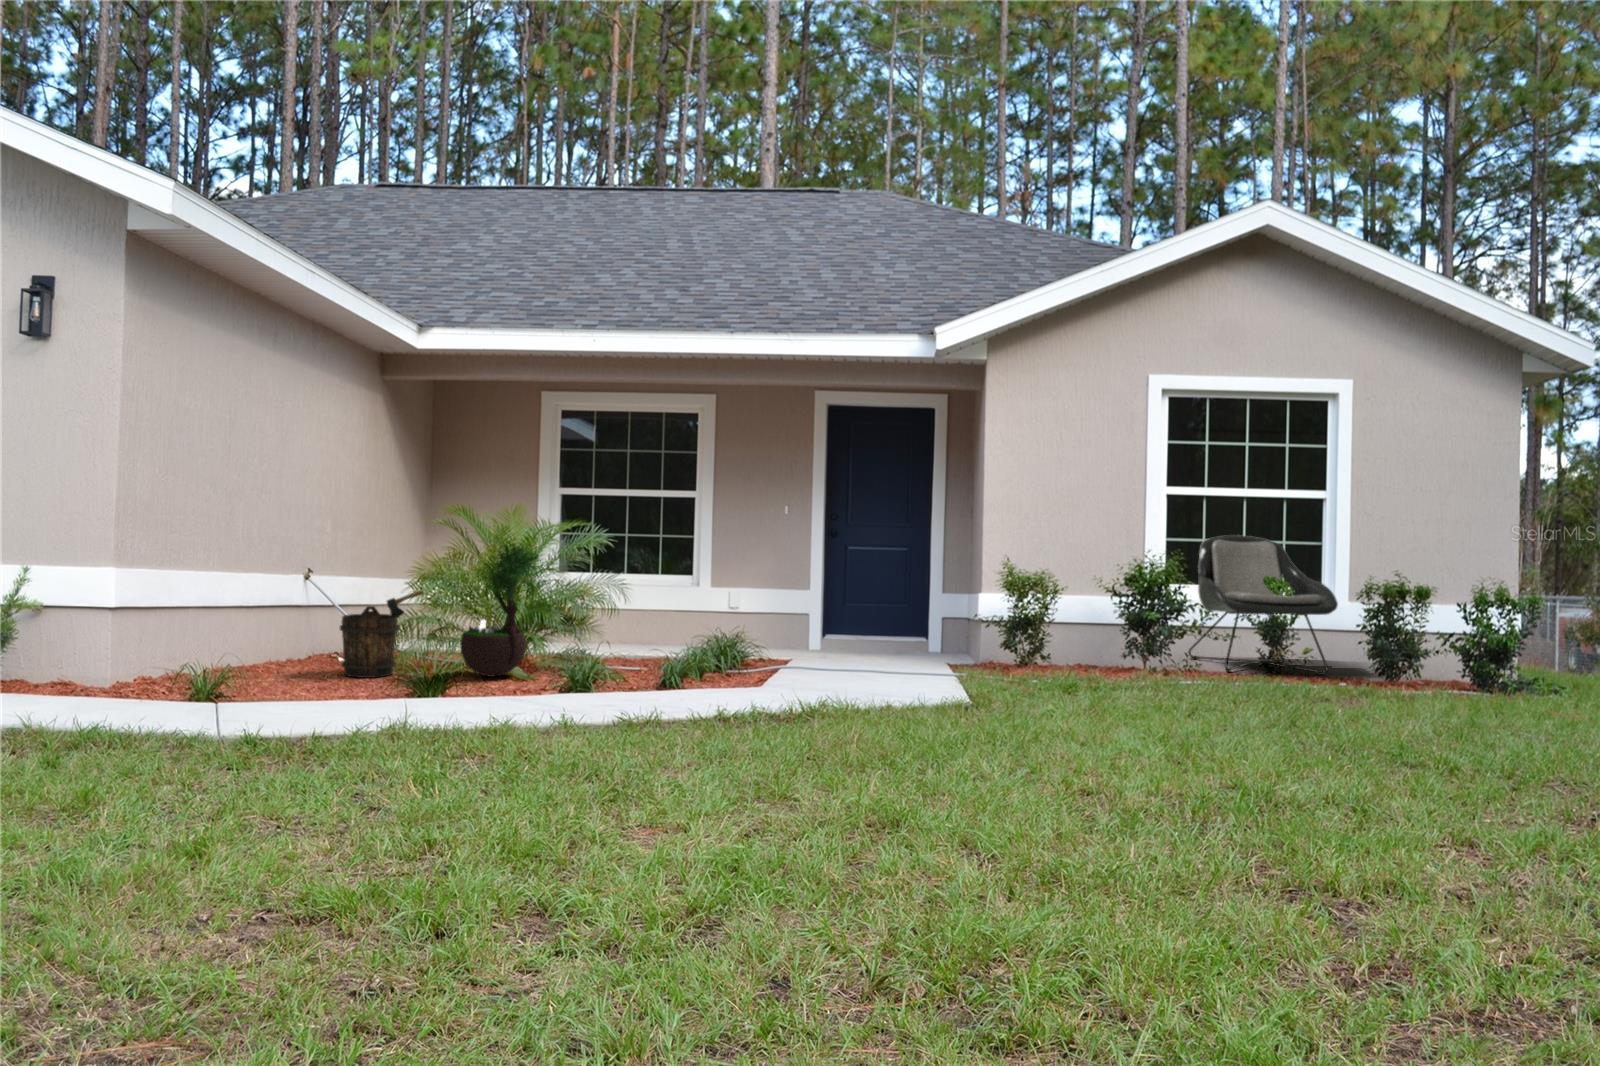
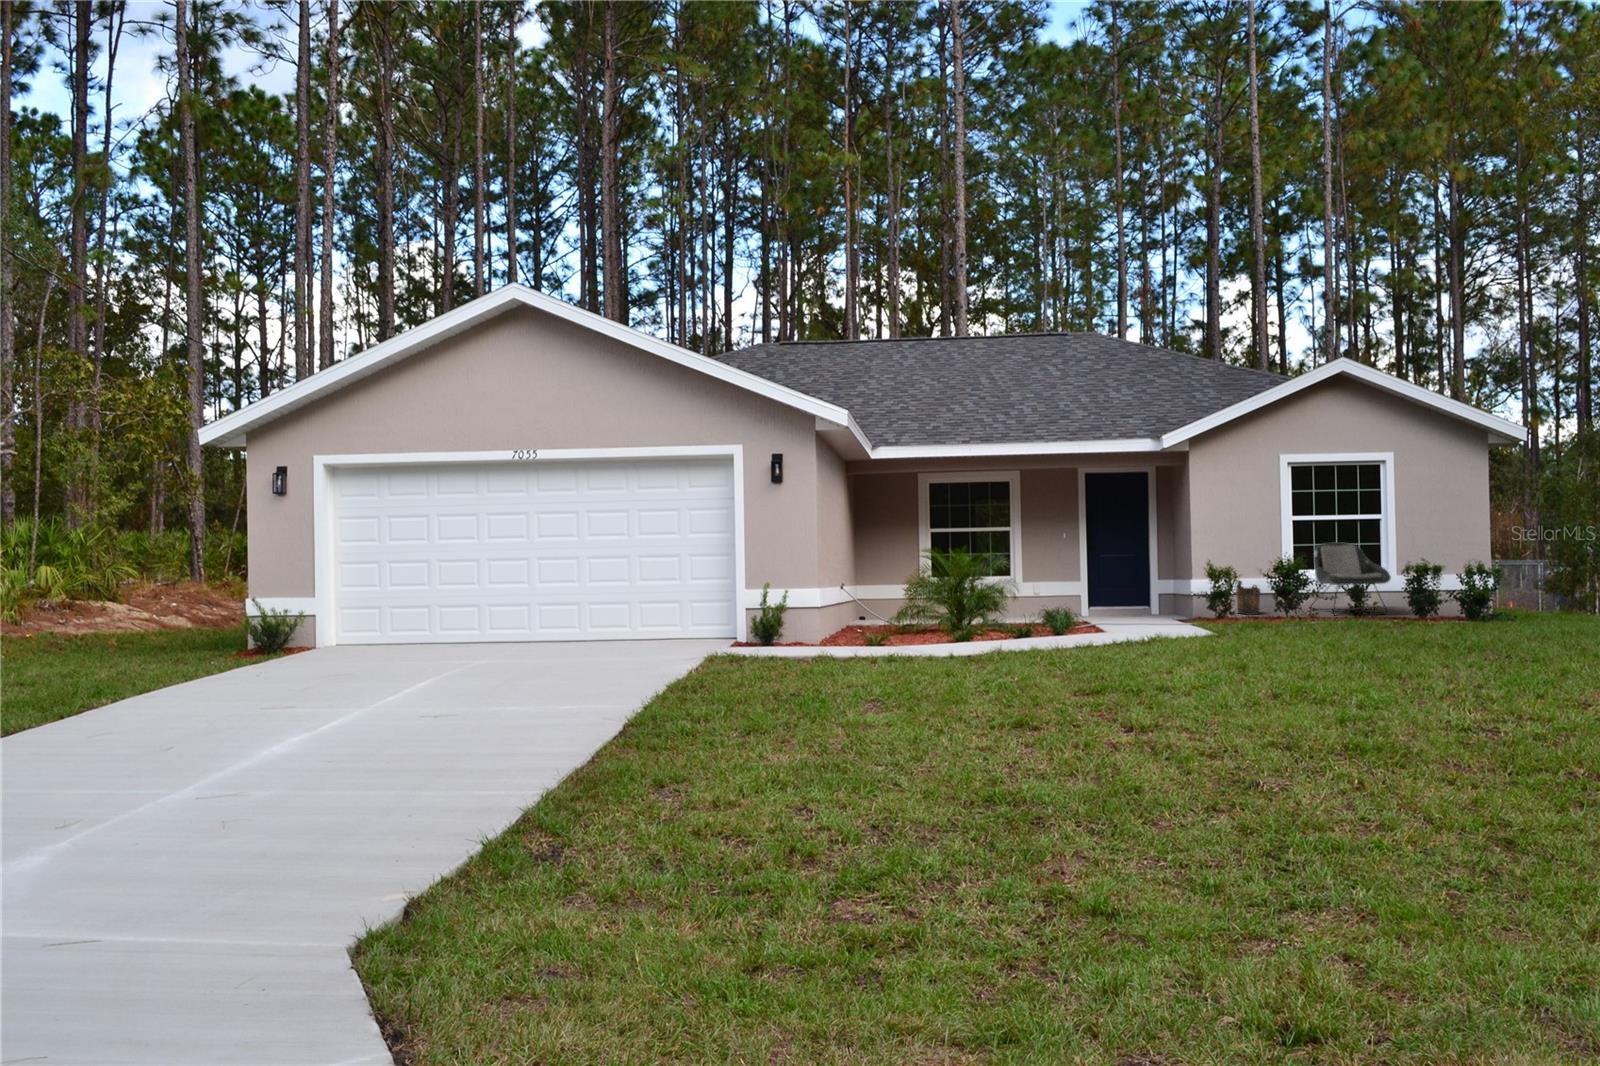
potted tree: present [460,538,549,677] -> none [968,563,1007,633]
bucket: present [340,591,424,678] -> present [1231,577,1261,615]

